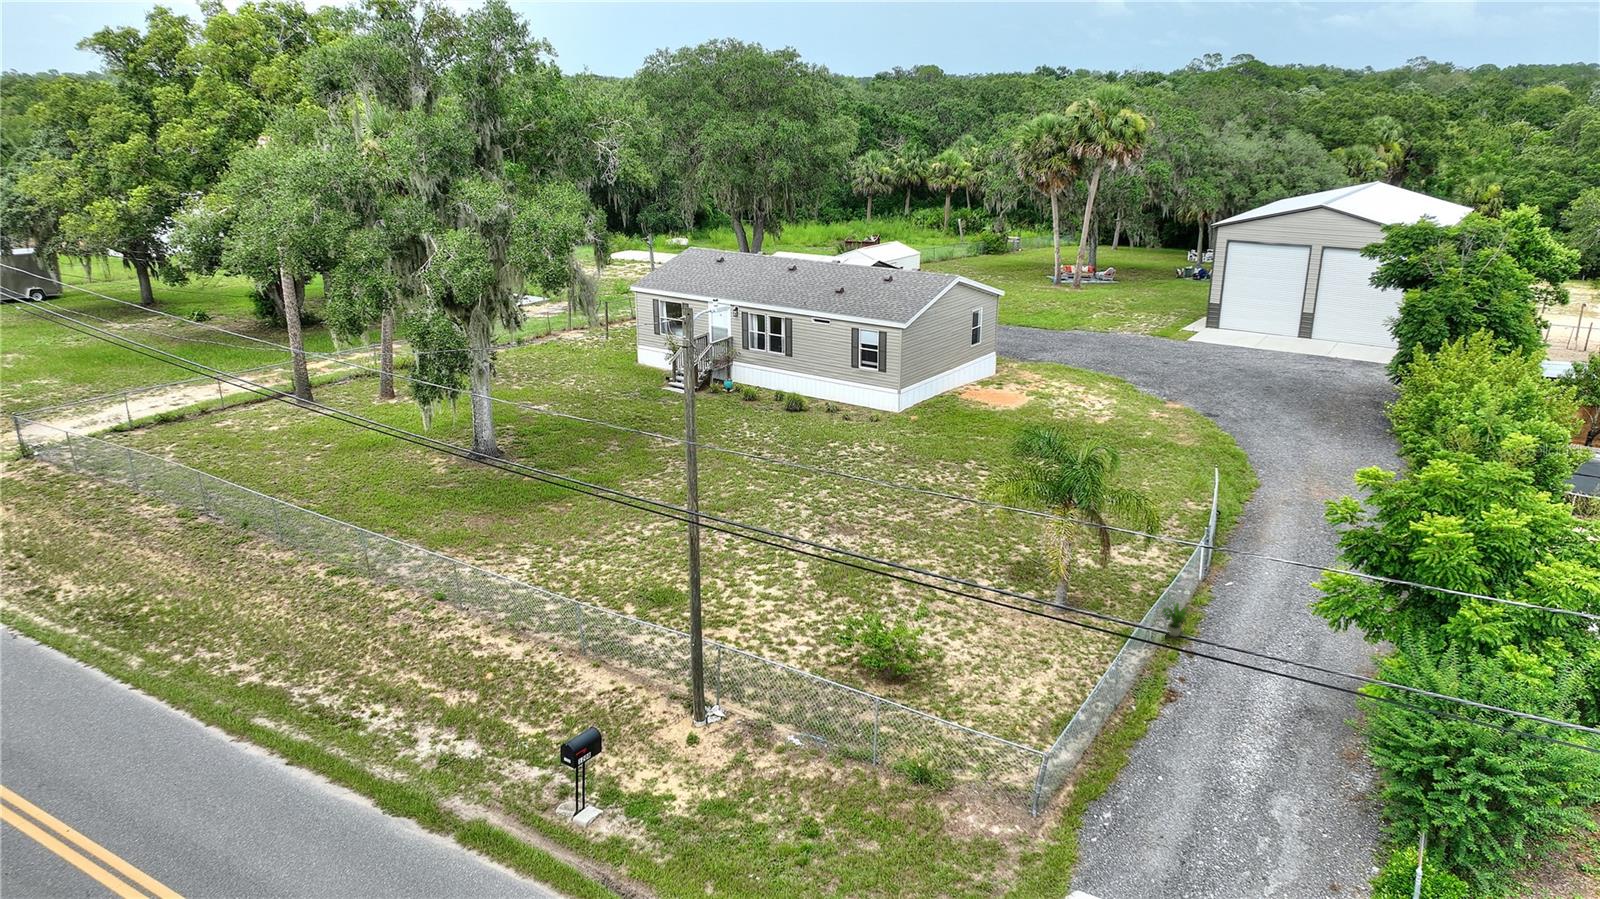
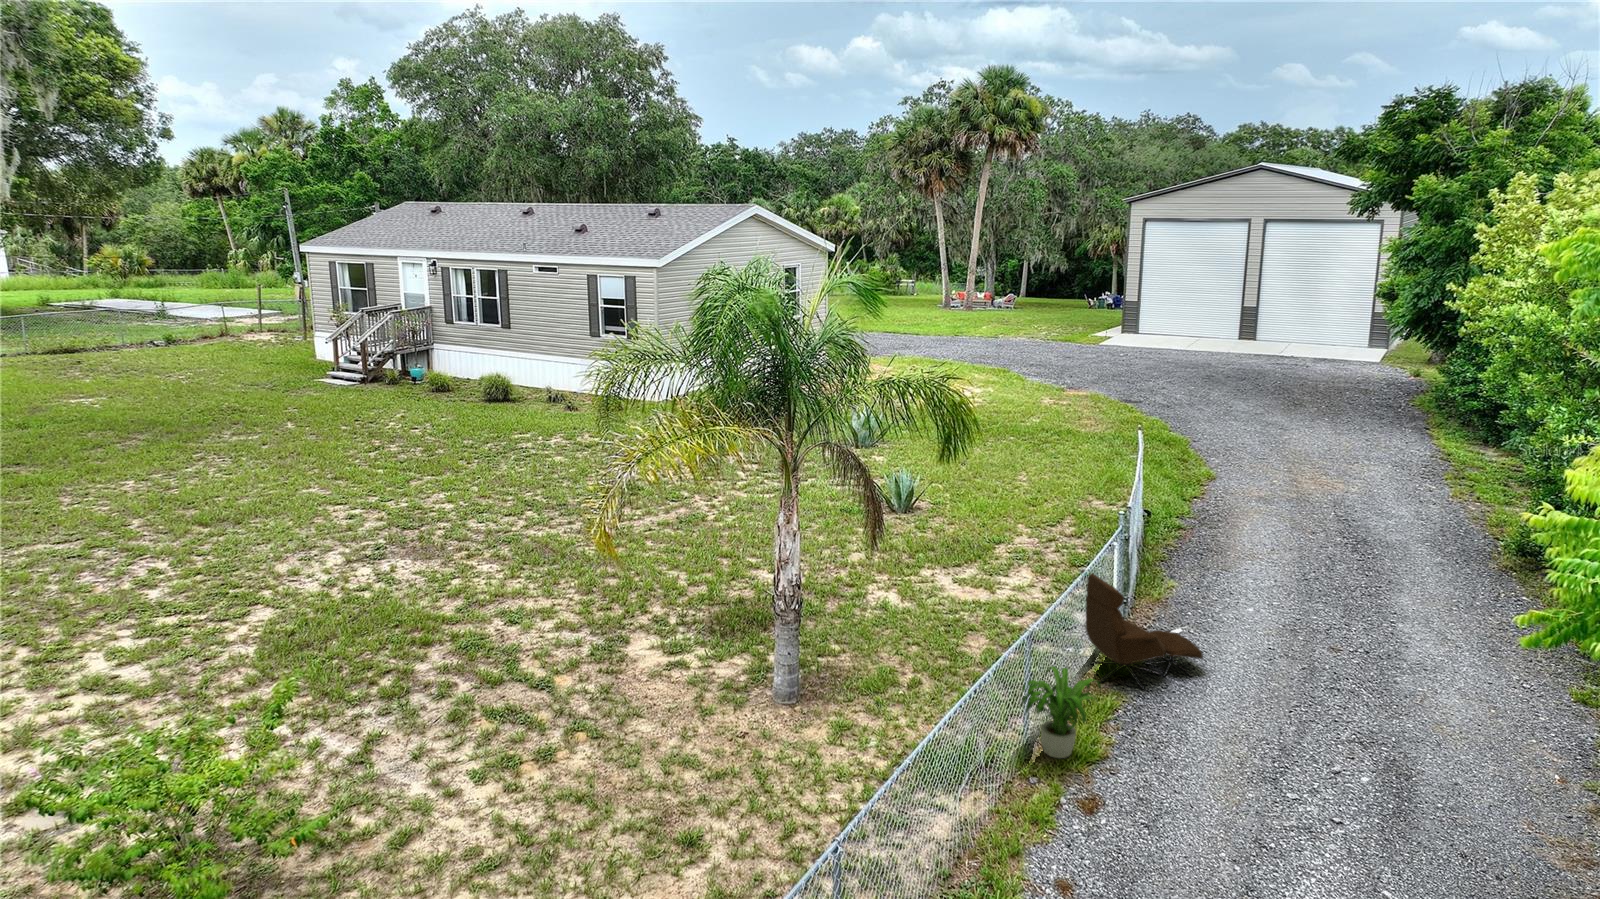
lounge chair: none [1183,560,1236,610] -> present [1081,570,1203,690]

